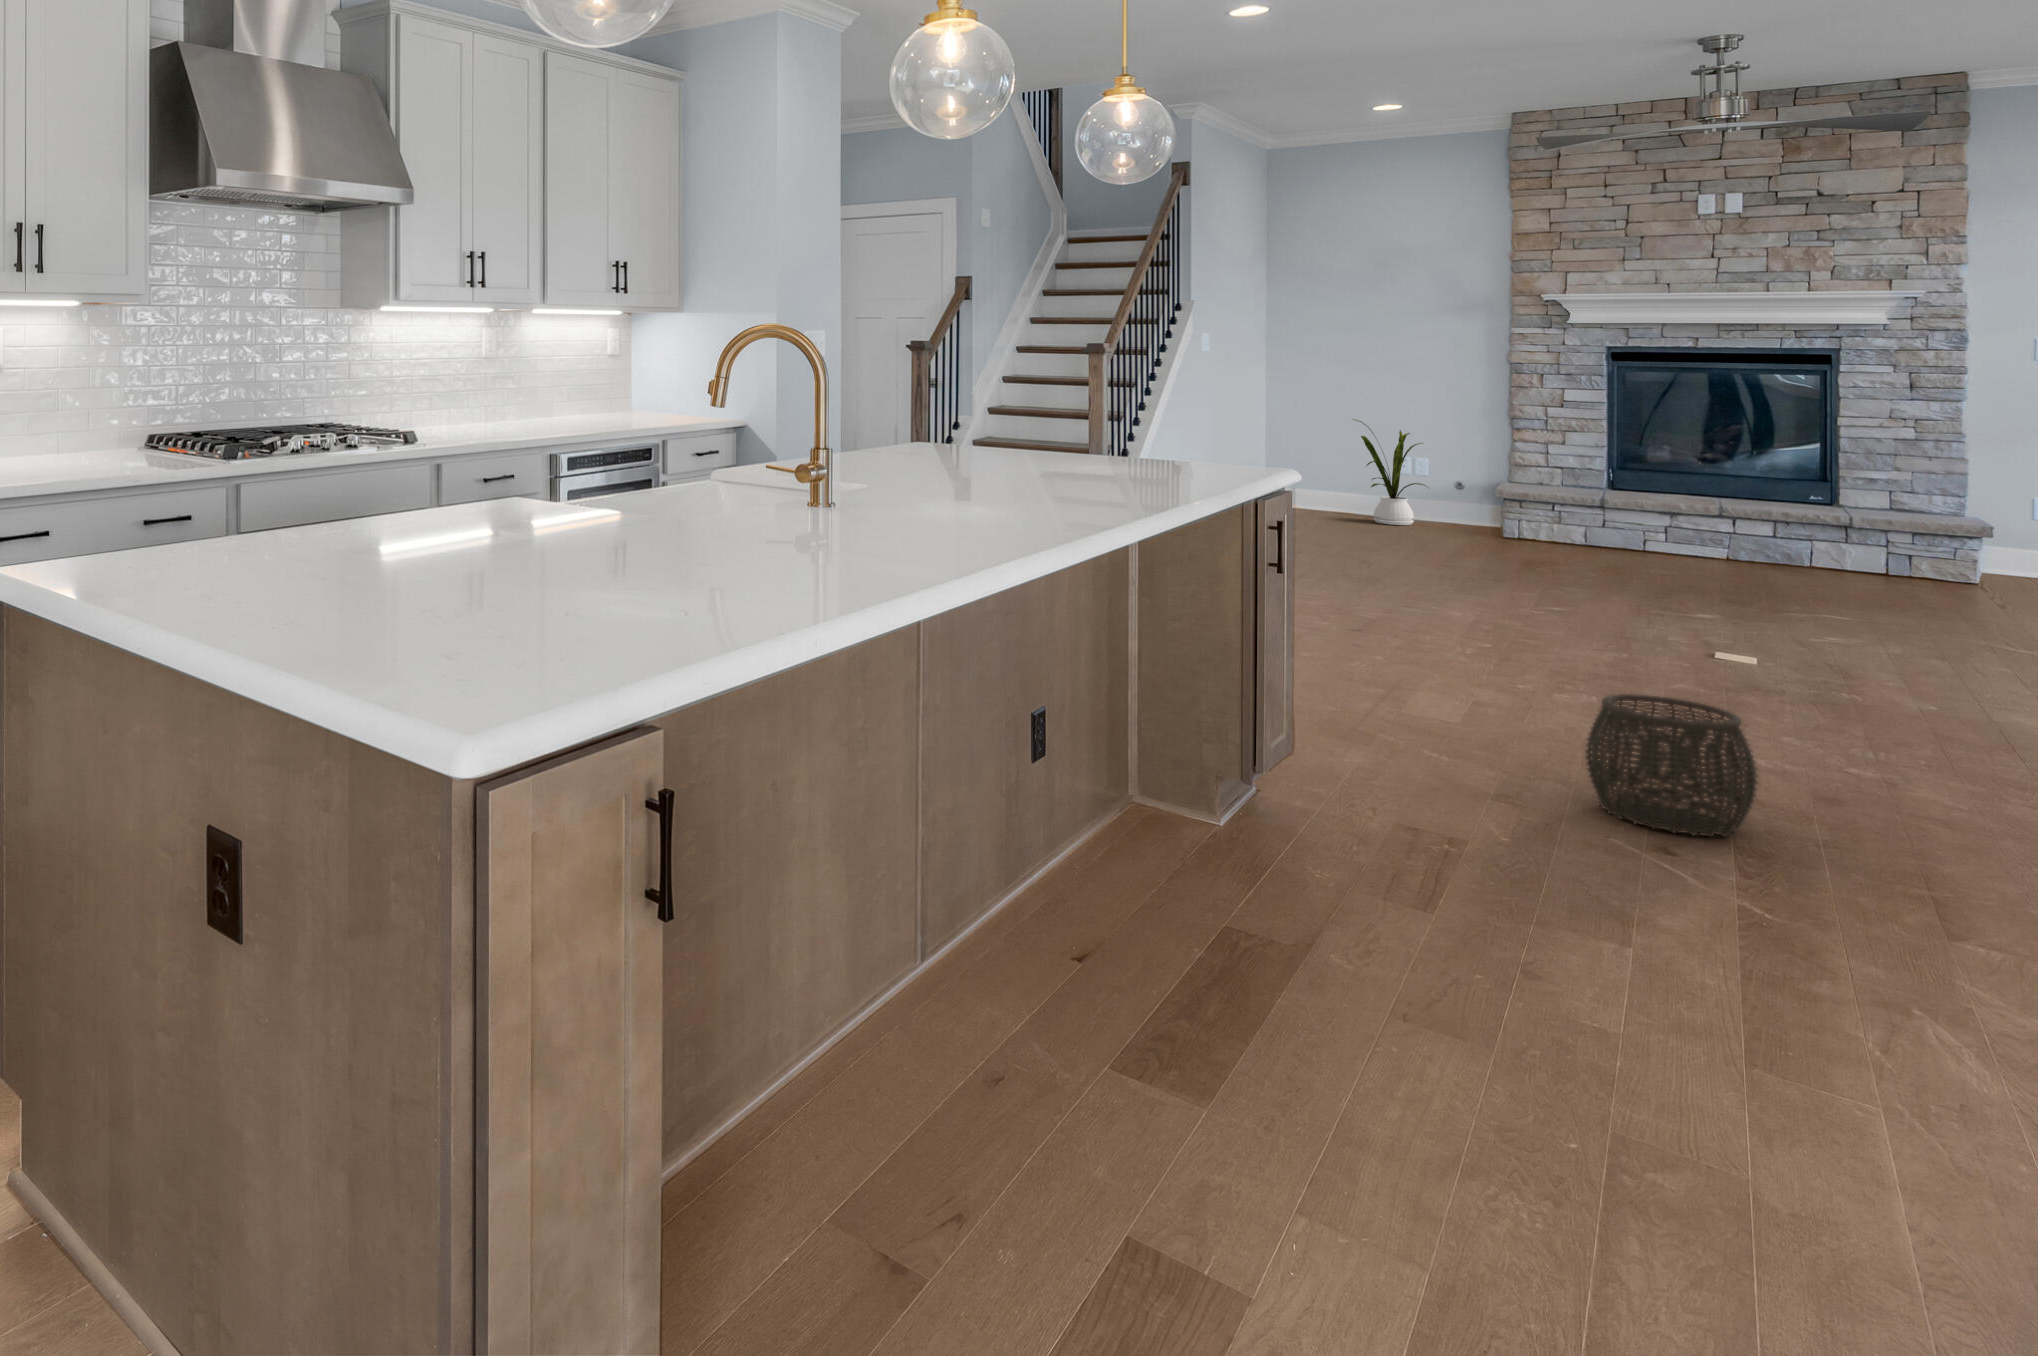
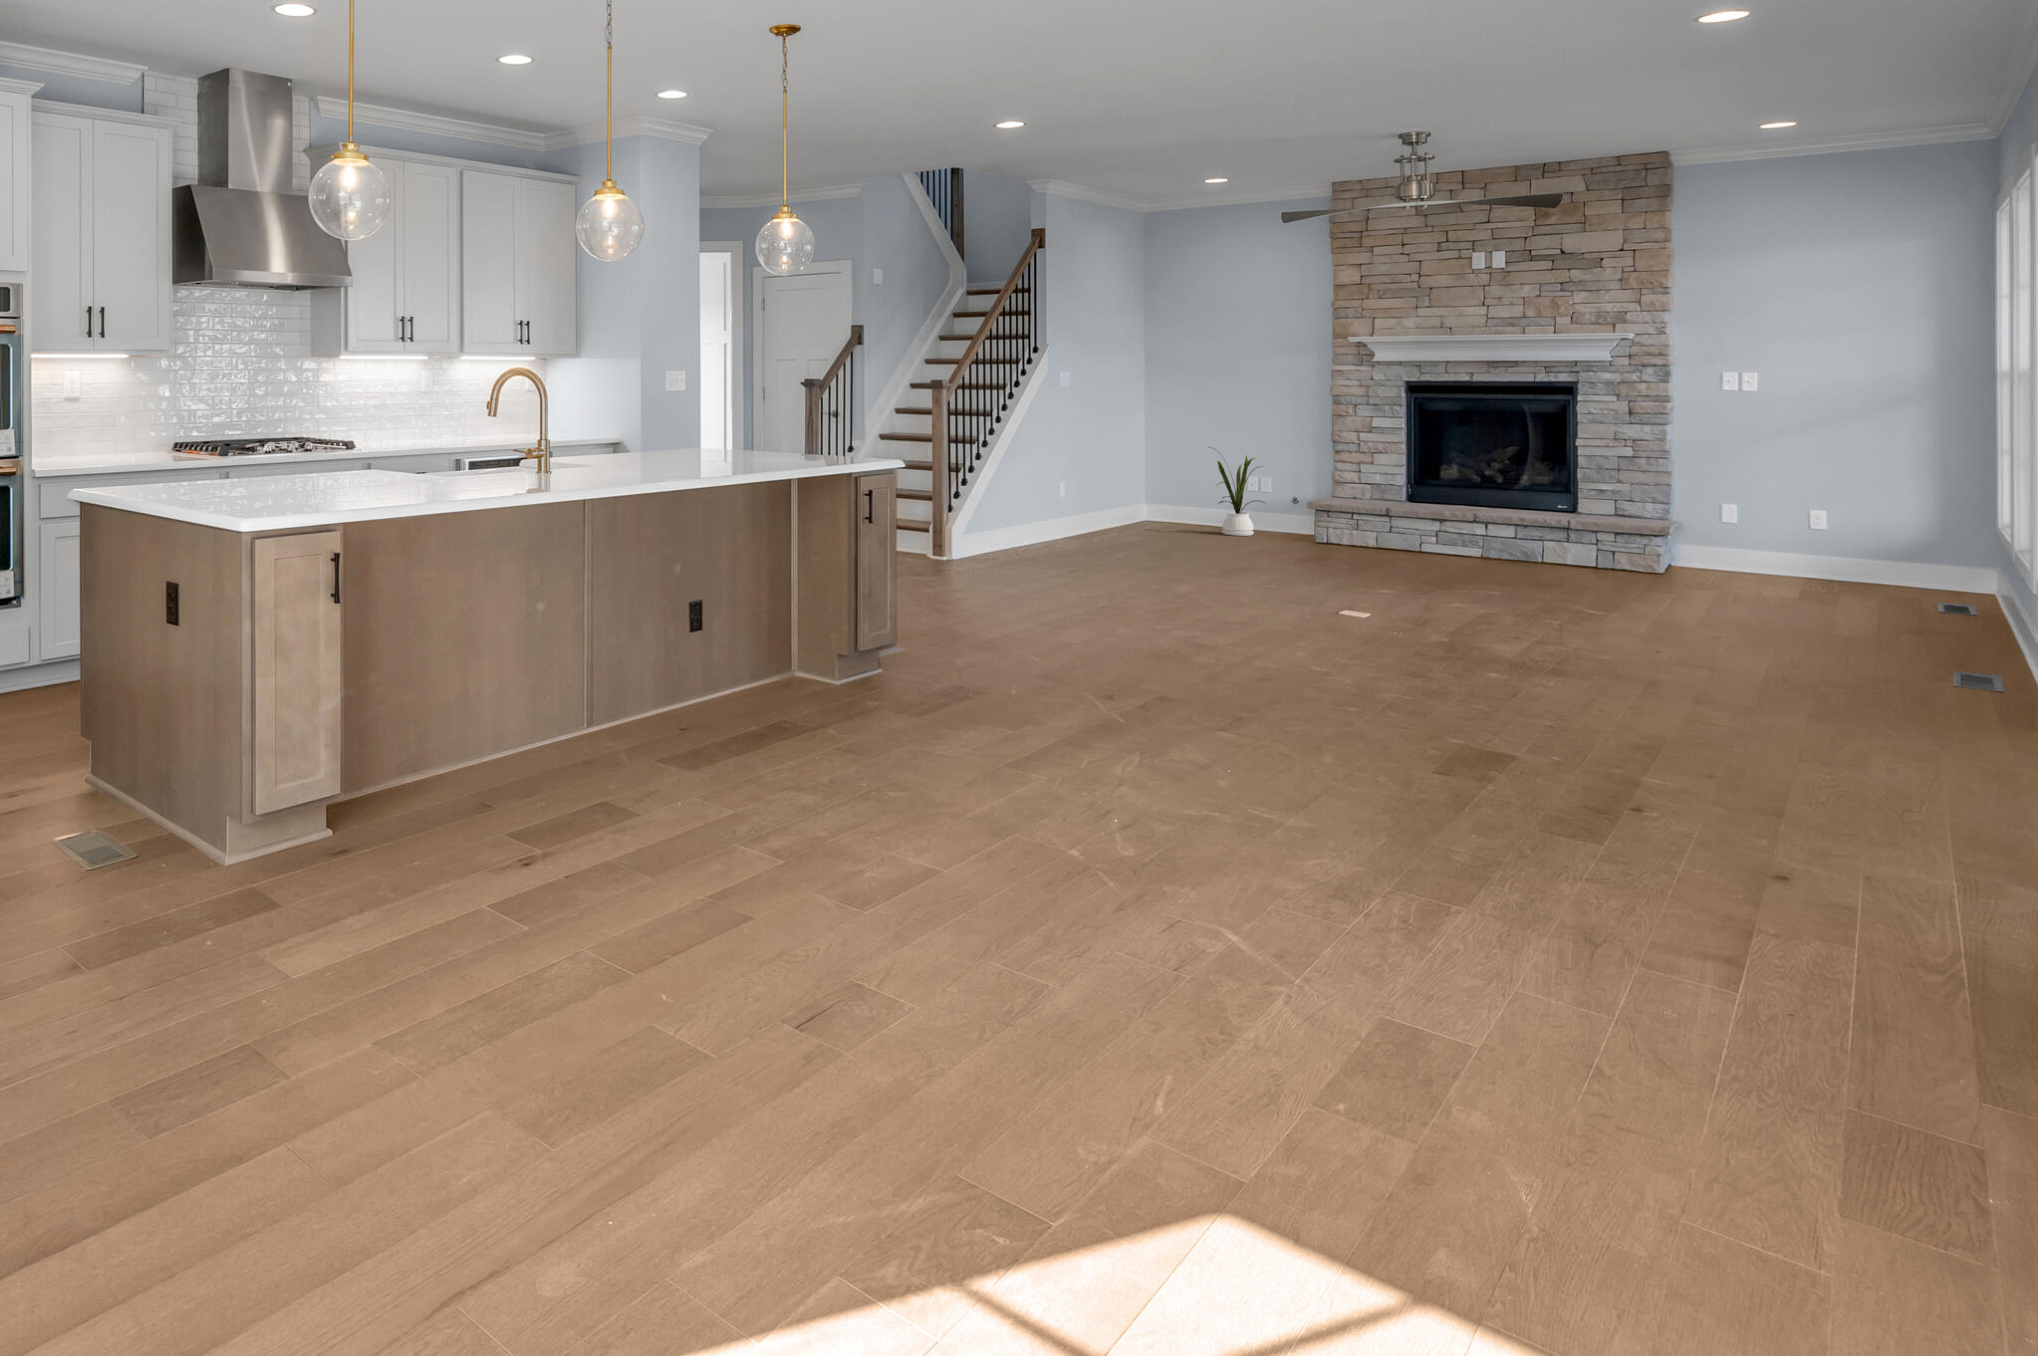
woven basket: present [1585,694,1758,837] -> none [1079,602,1170,684]

